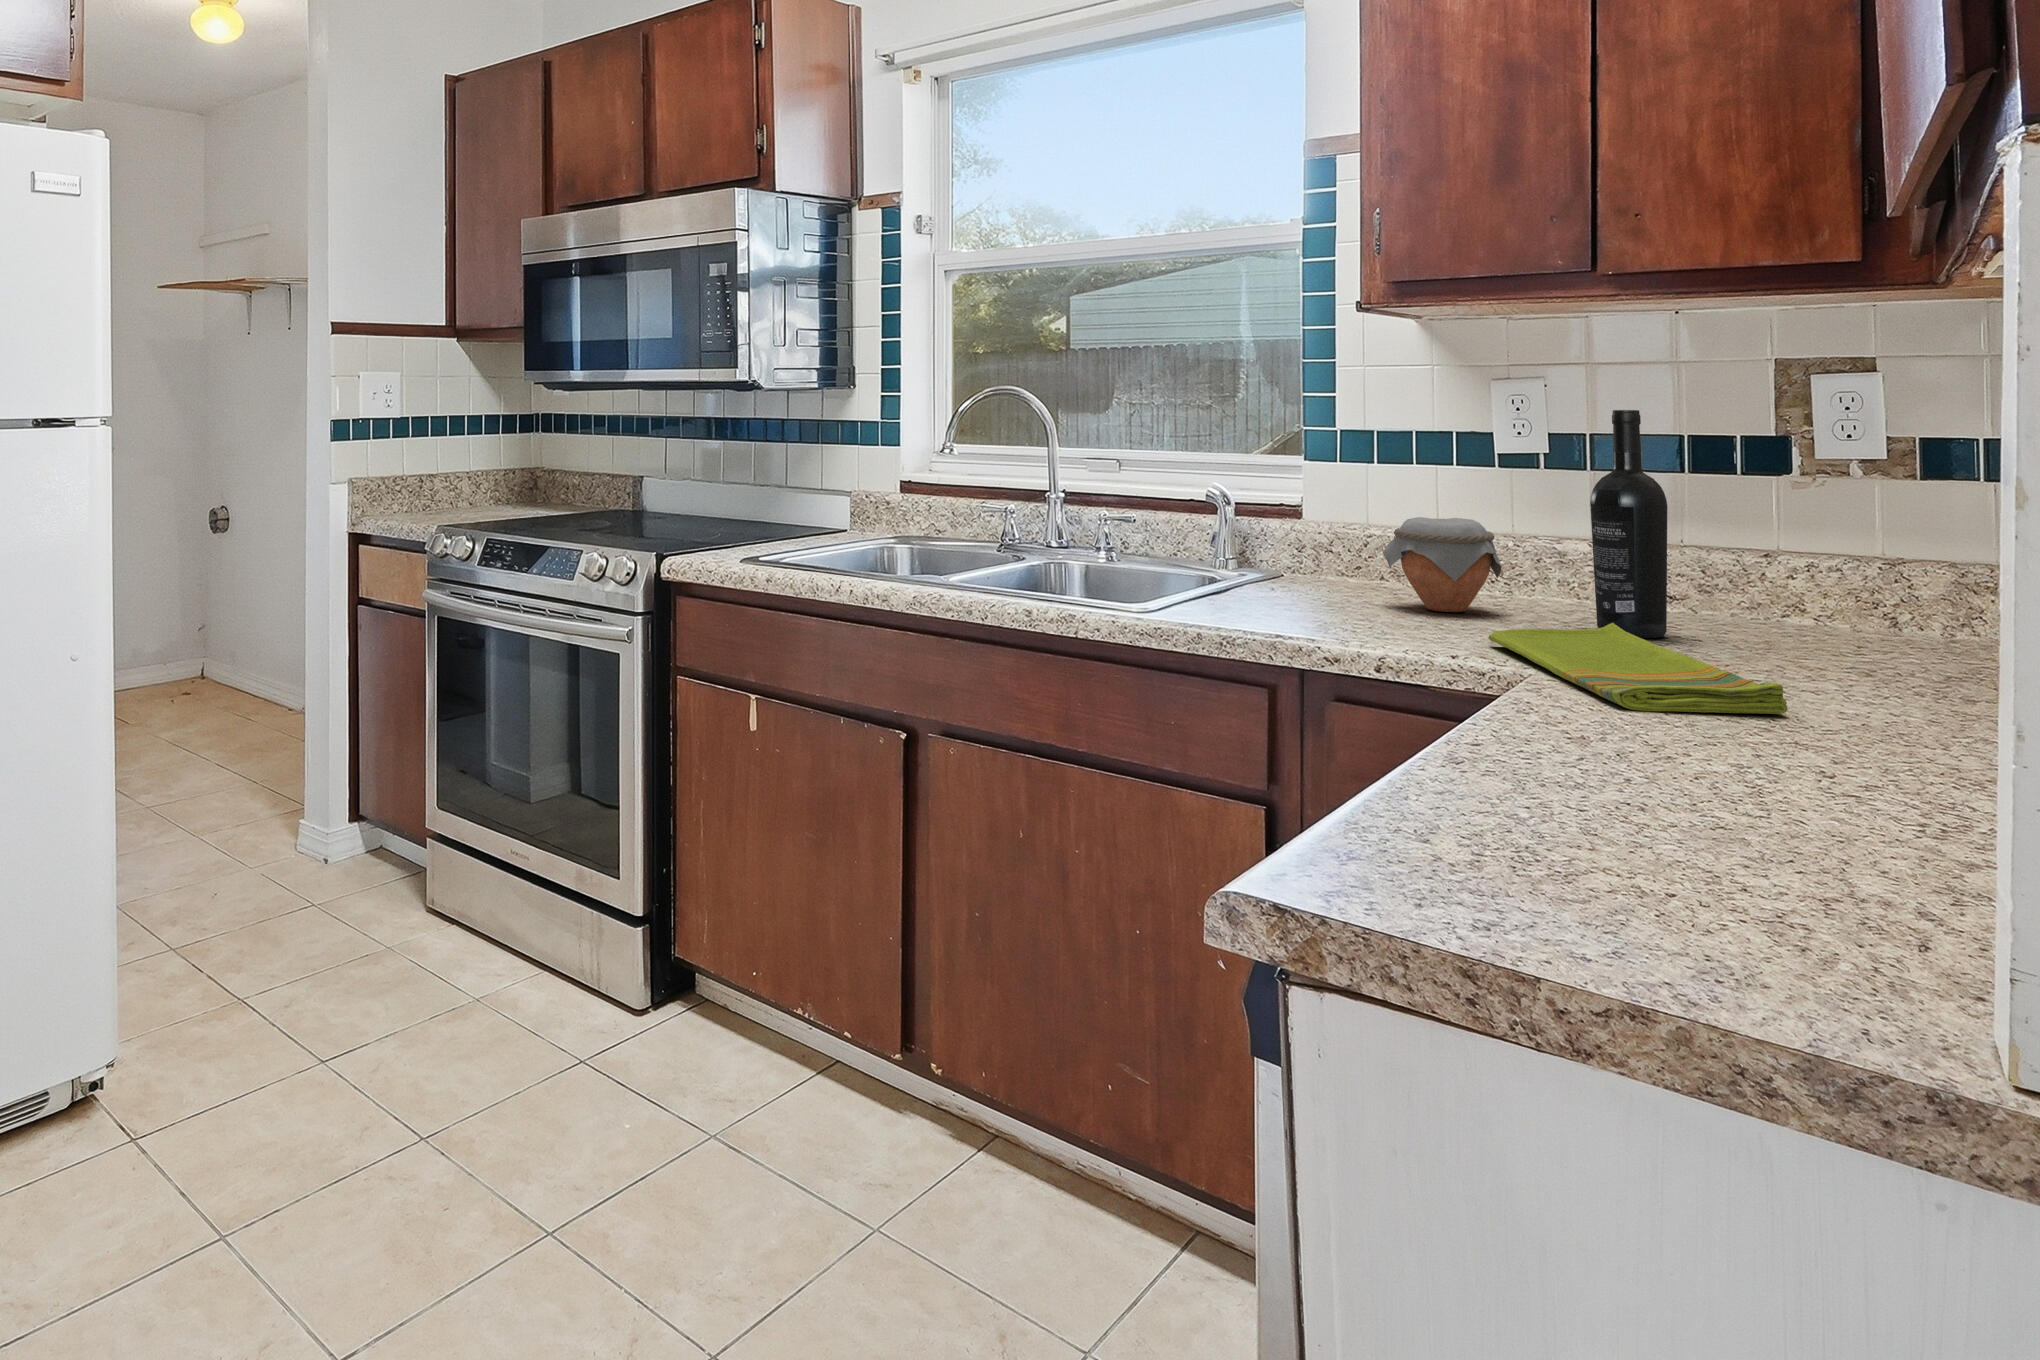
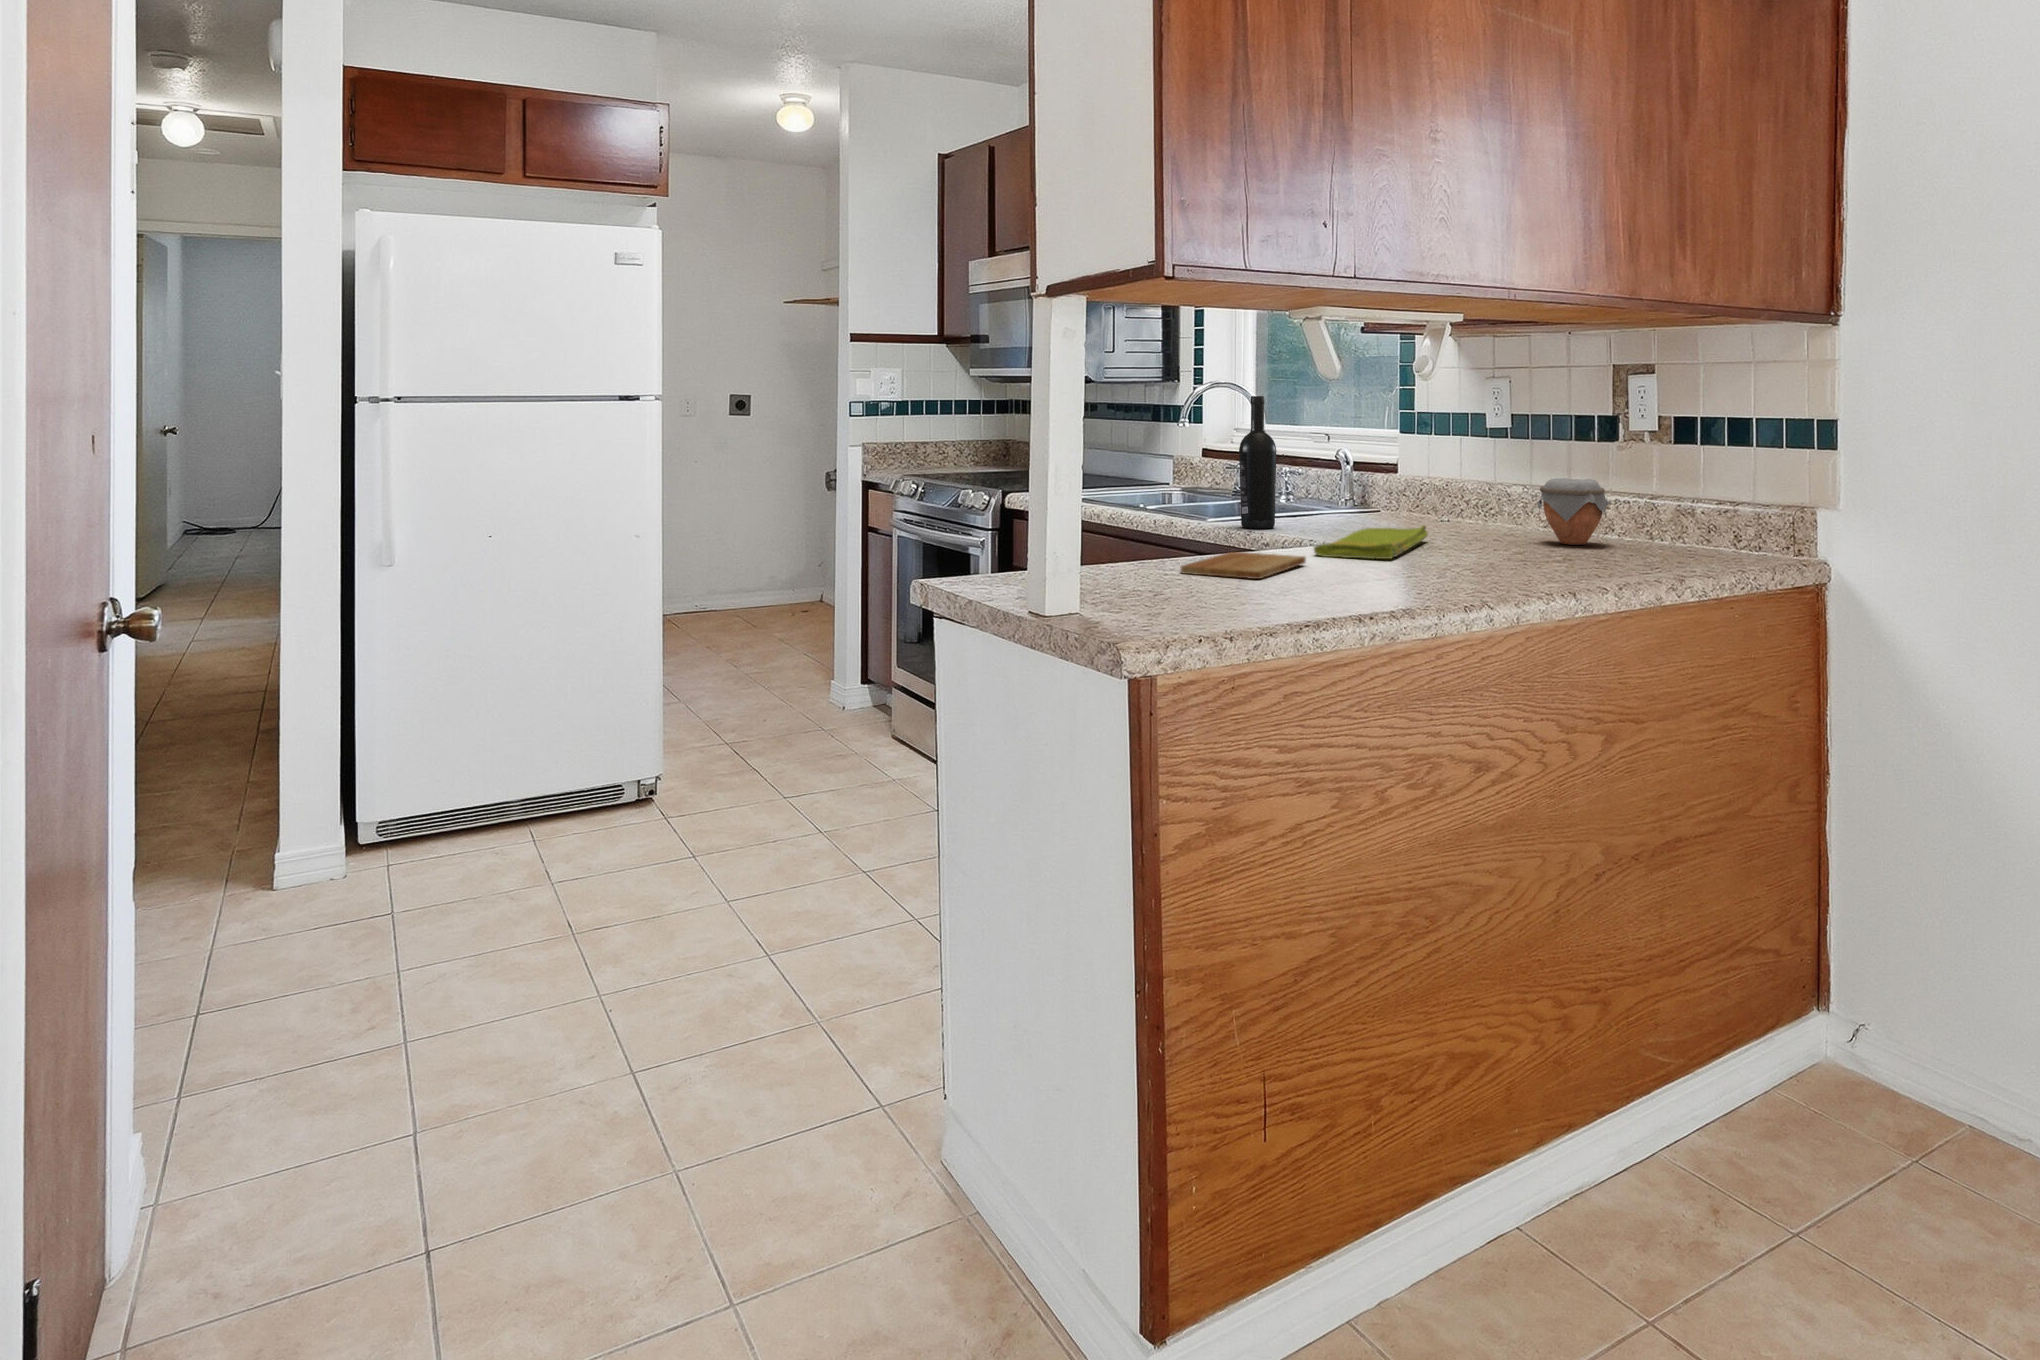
wine bottle: present [1590,410,1667,638] -> present [1239,396,1276,529]
jar: present [1383,517,1502,612] -> present [1537,478,1609,545]
cutting board: none [1542,719,1854,816] -> present [1181,552,1306,579]

